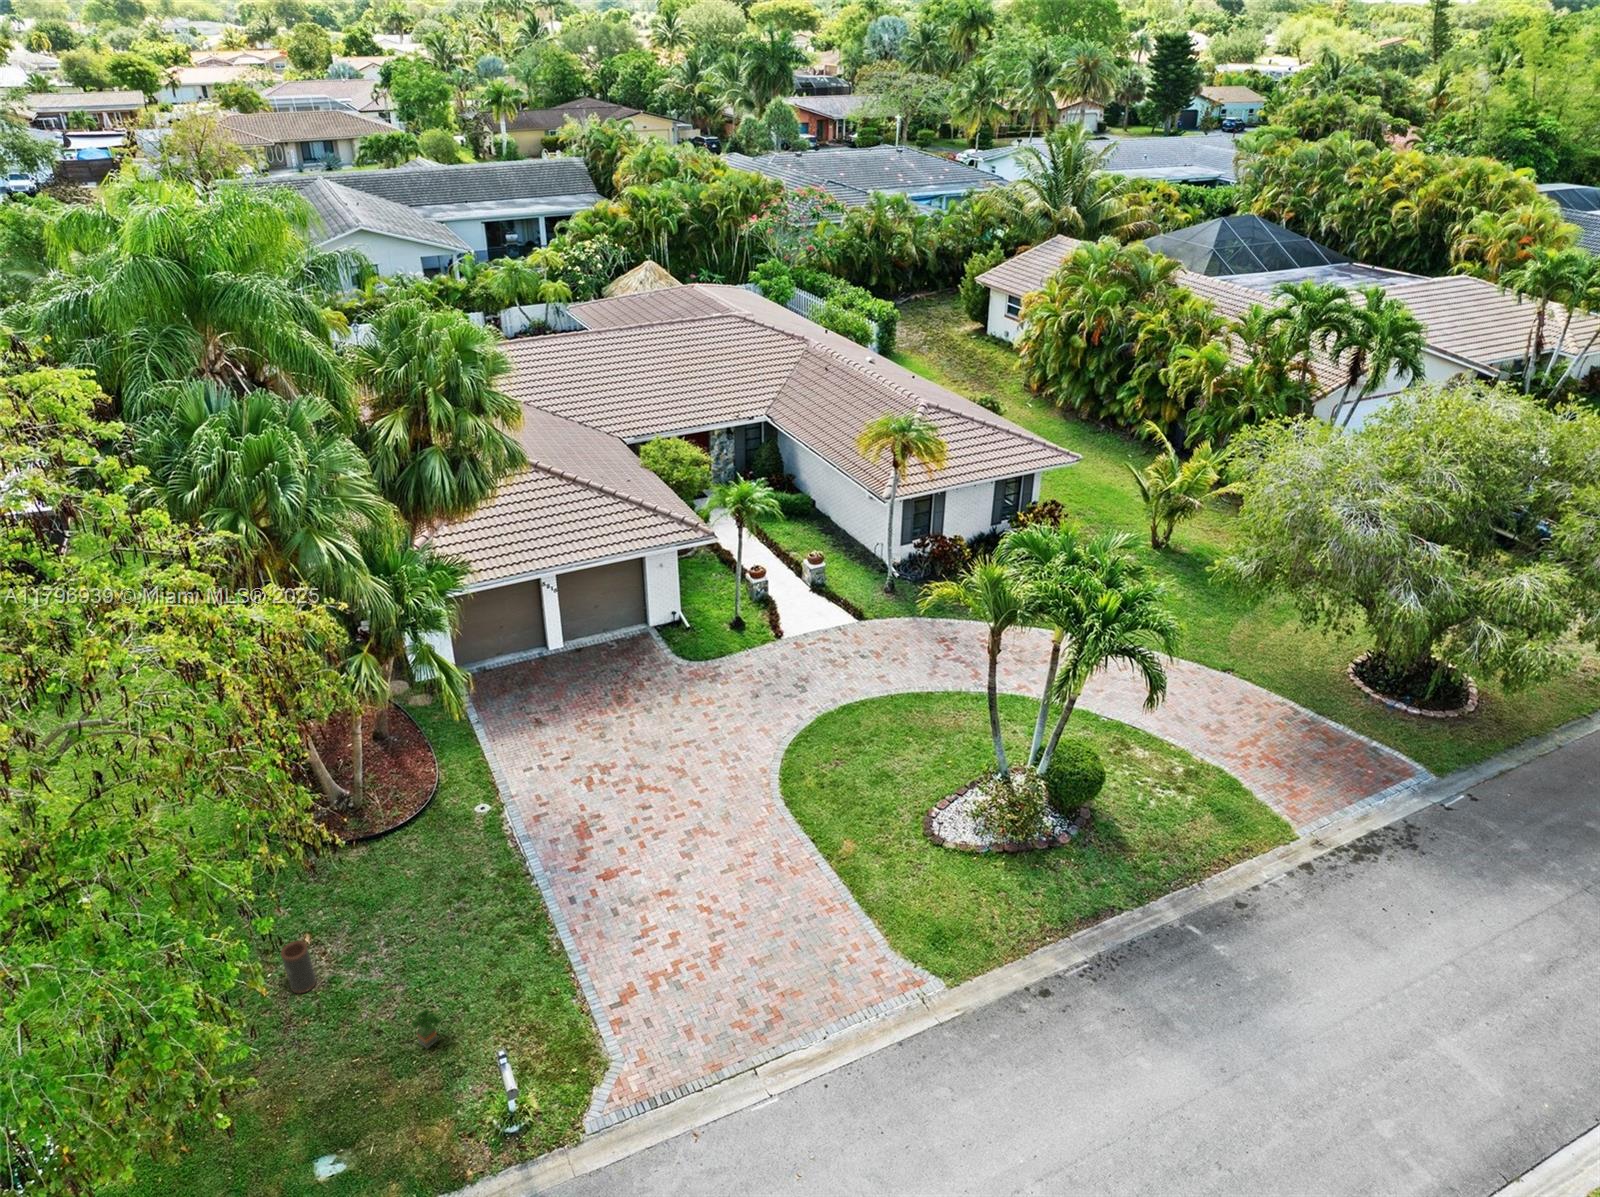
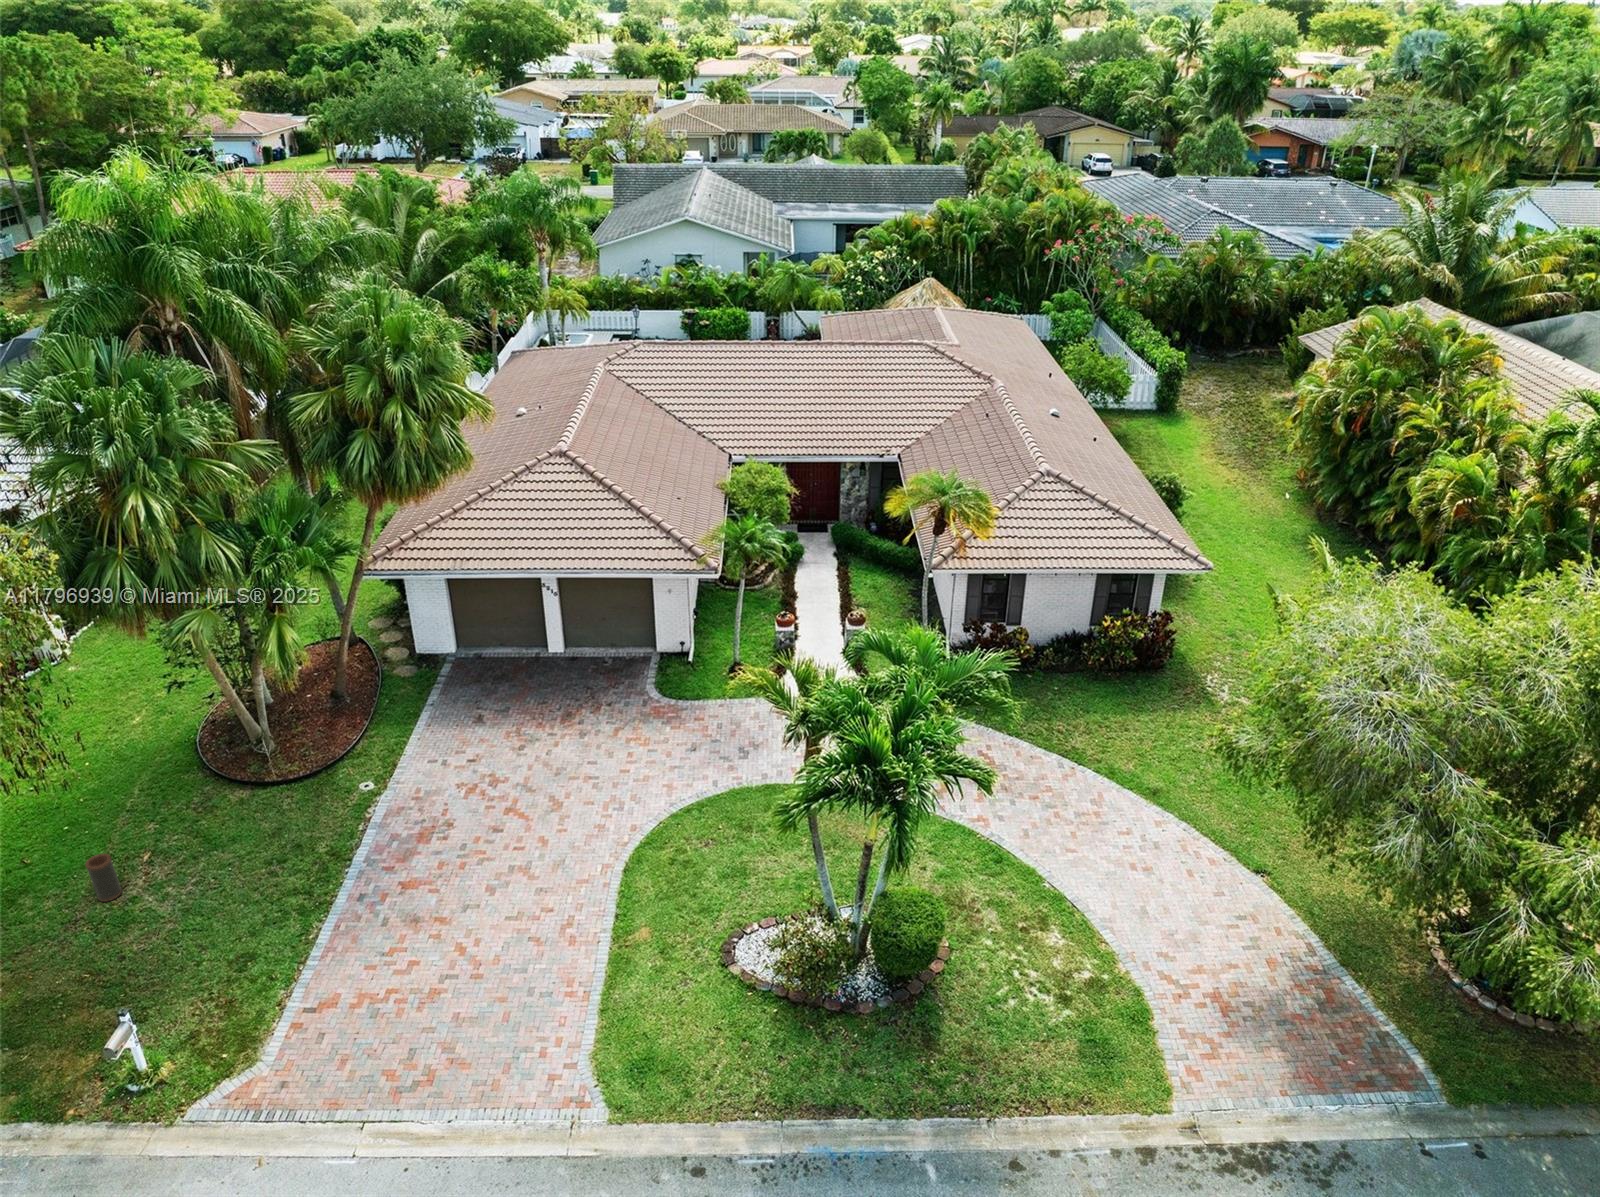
potted tree: present [412,1009,440,1048] -> none [127,951,155,988]

